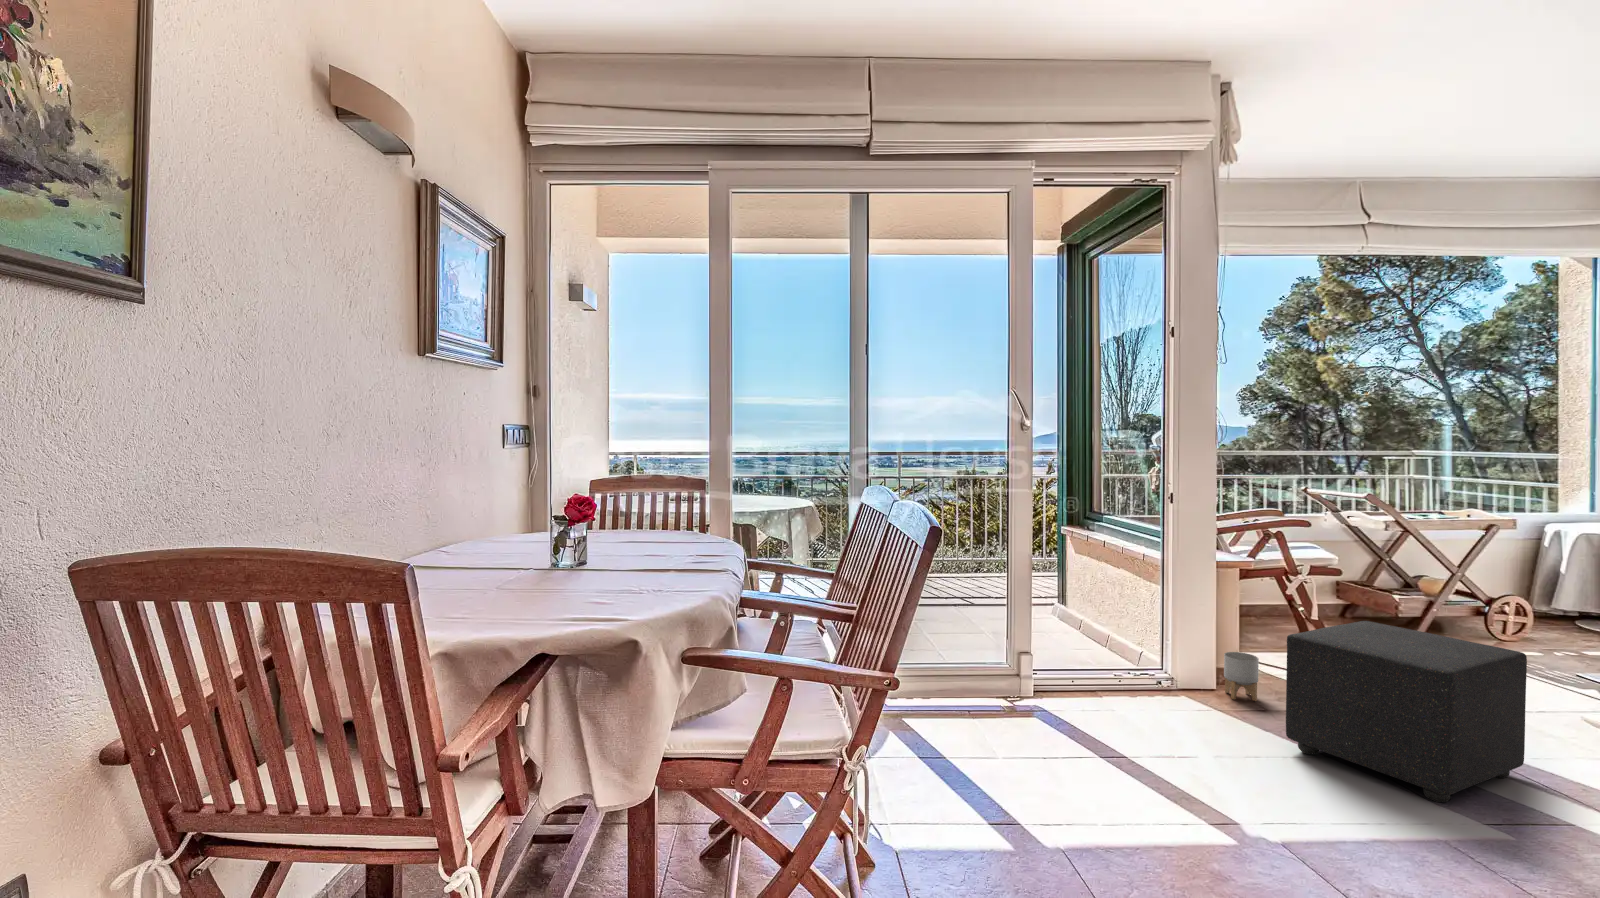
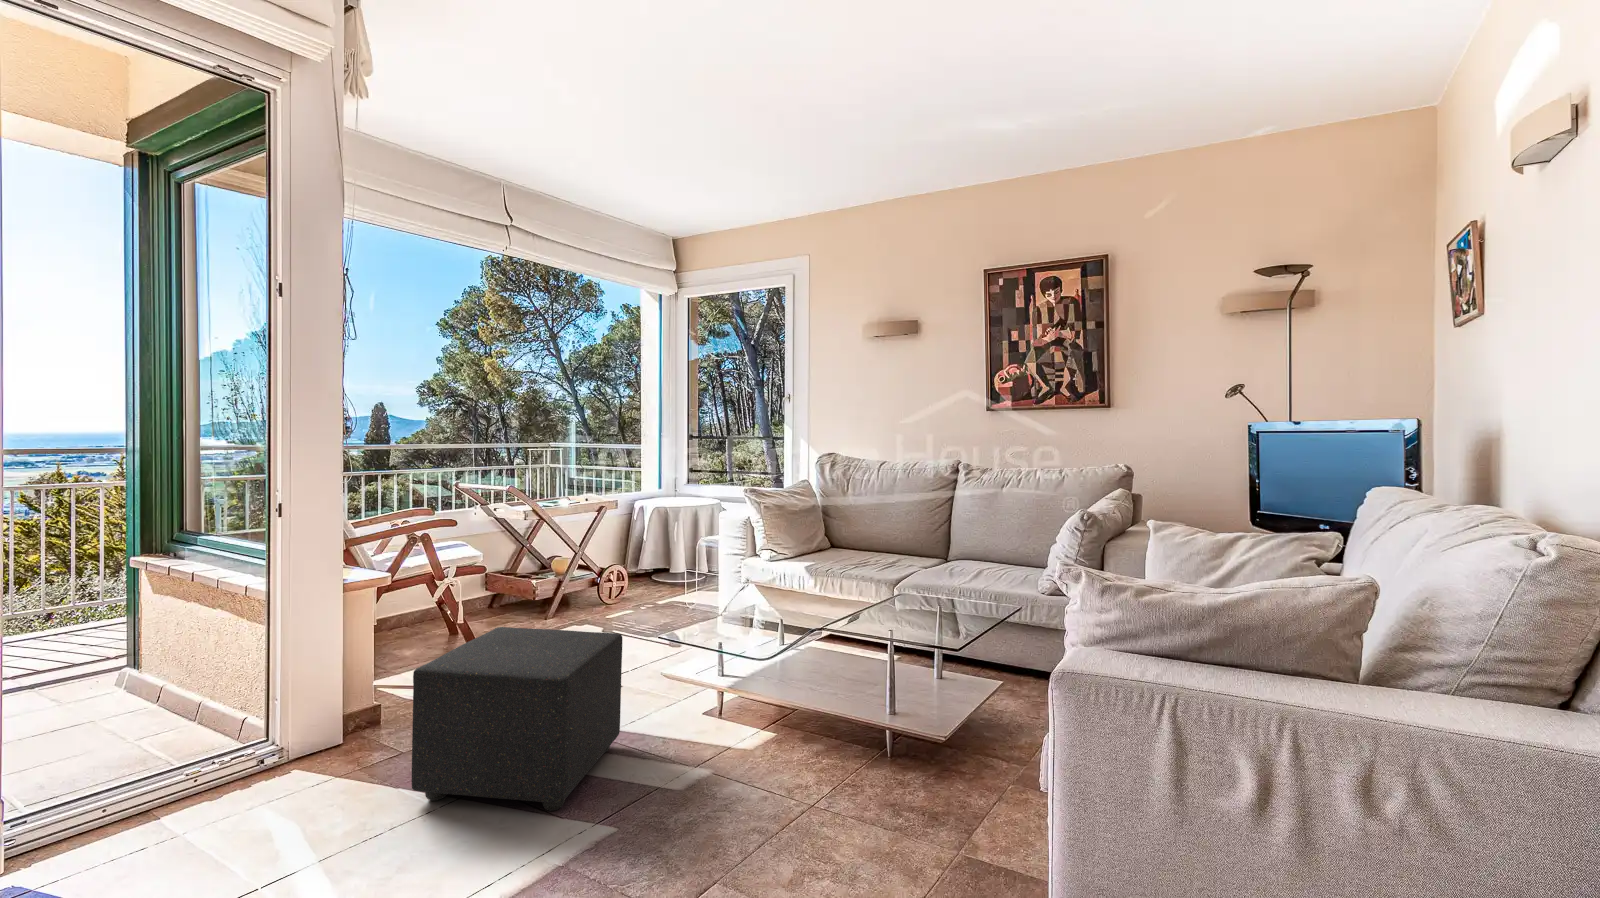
planter: present [1224,652,1259,701] -> none [352,687,393,748]

